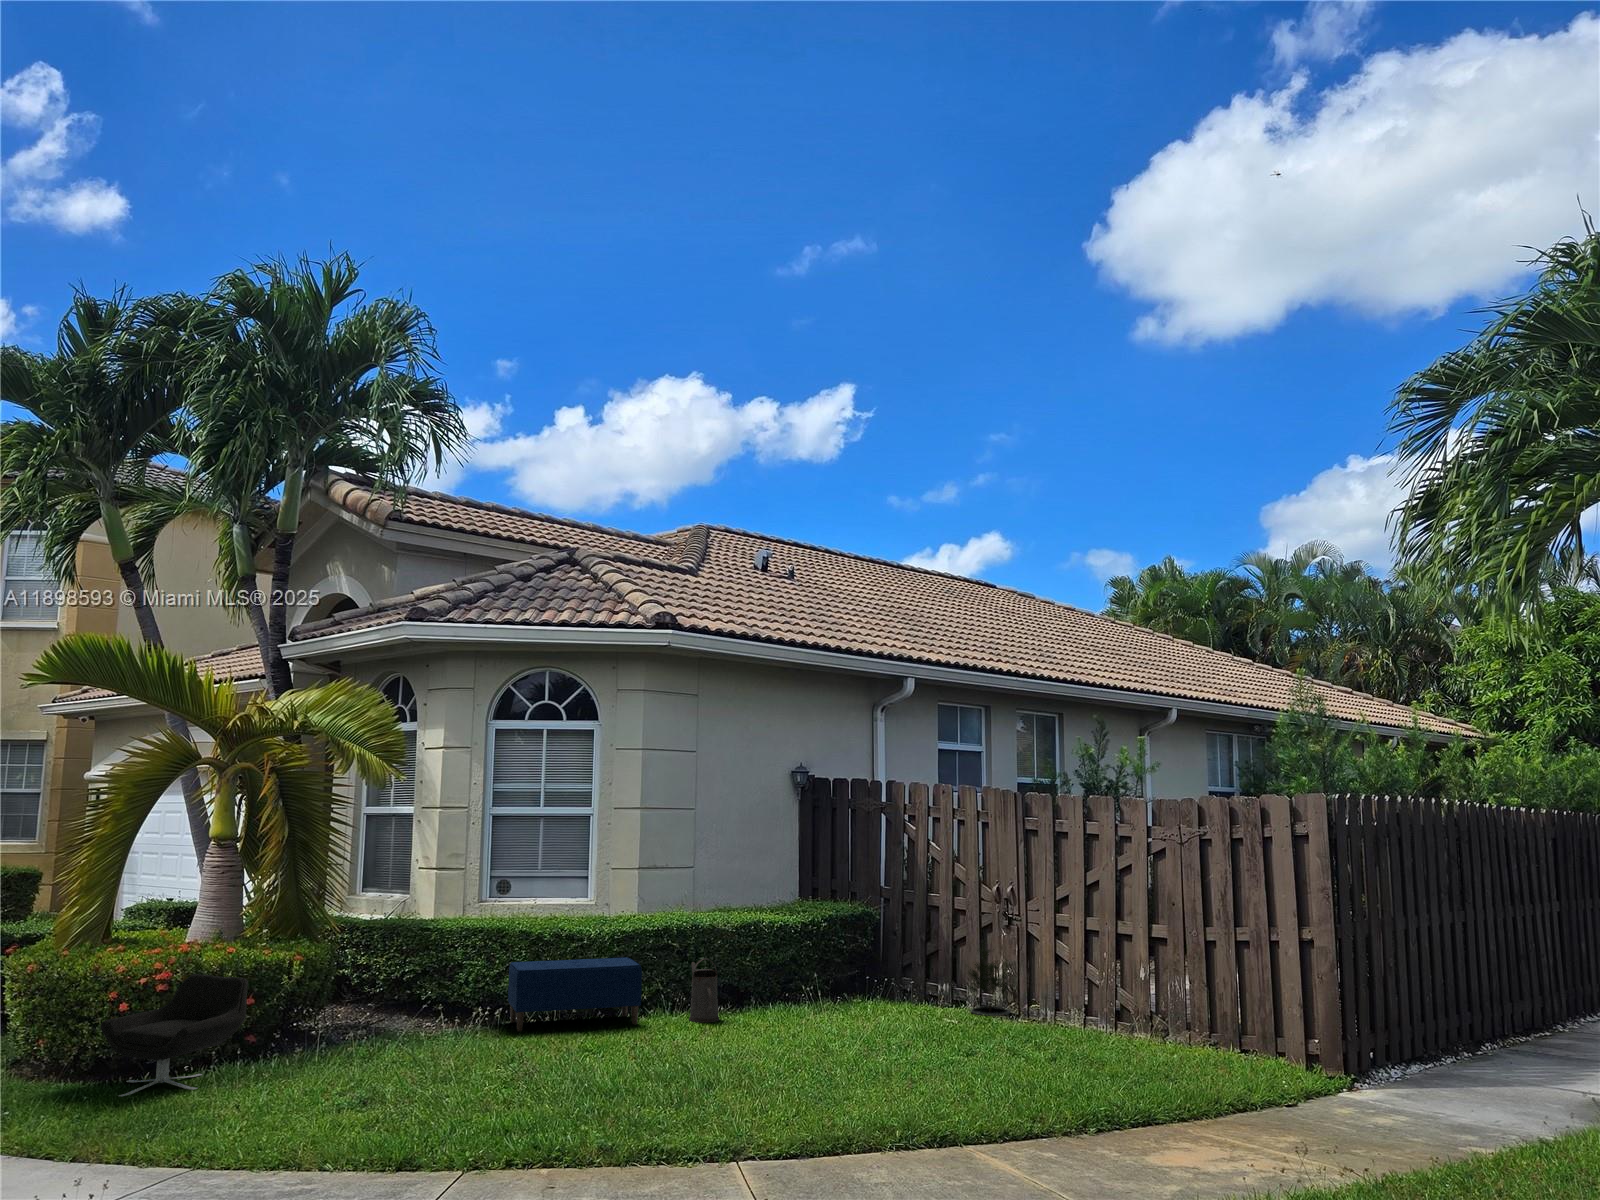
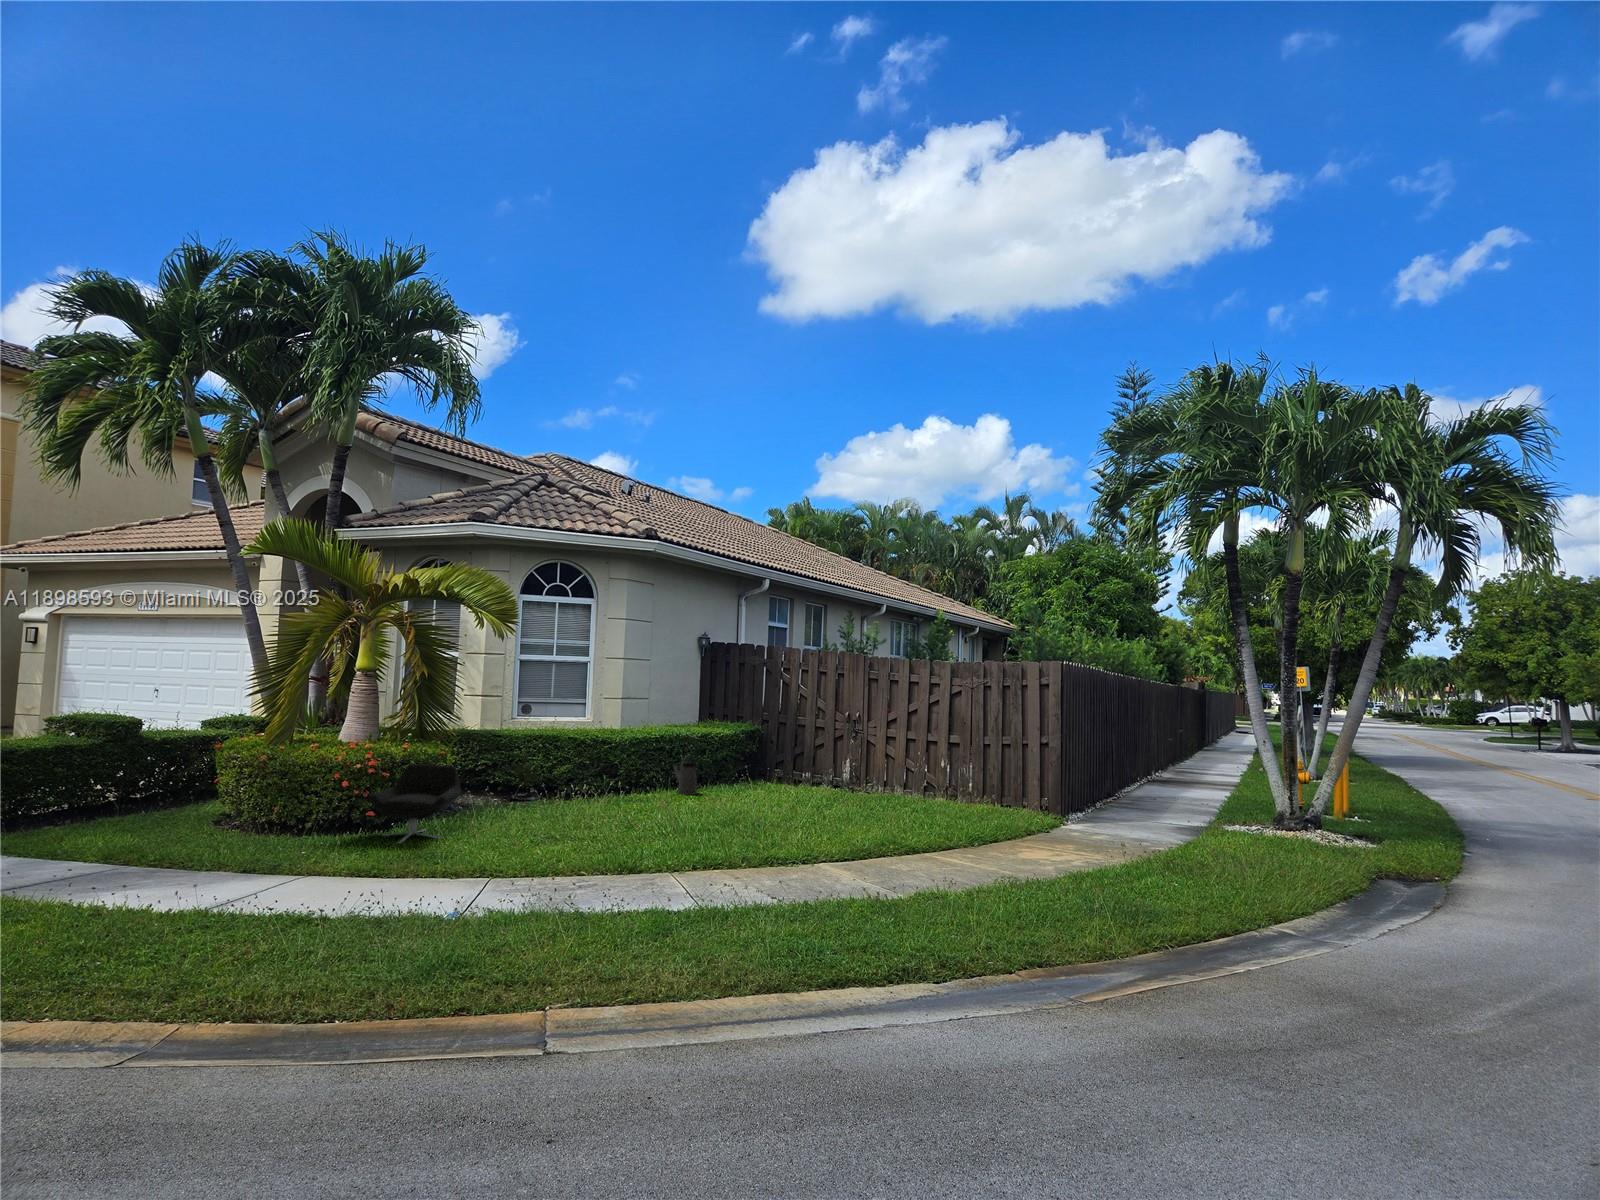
potted tree: present [969,942,1011,1016] -> present [512,750,542,800]
bench: present [508,957,642,1031] -> none [564,755,655,802]

